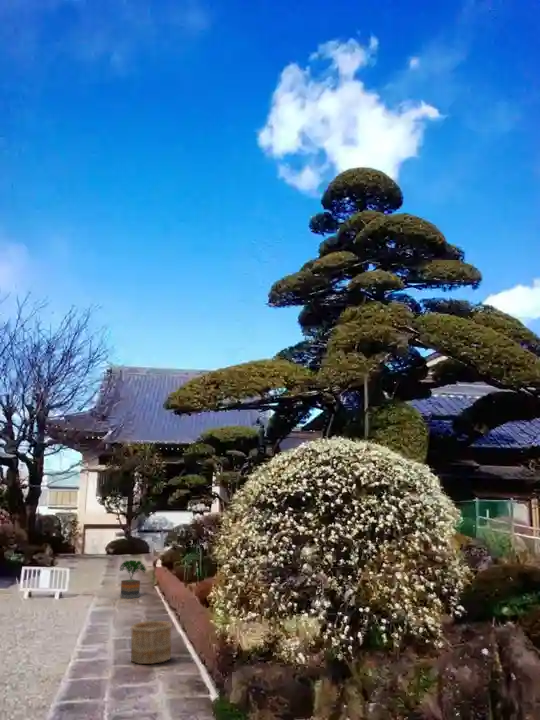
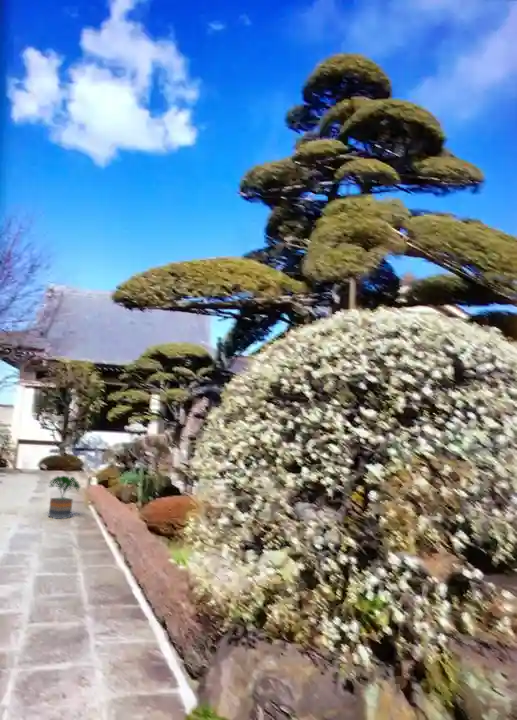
wooden bucket: present [131,621,172,664] -> none [54,558,117,622]

